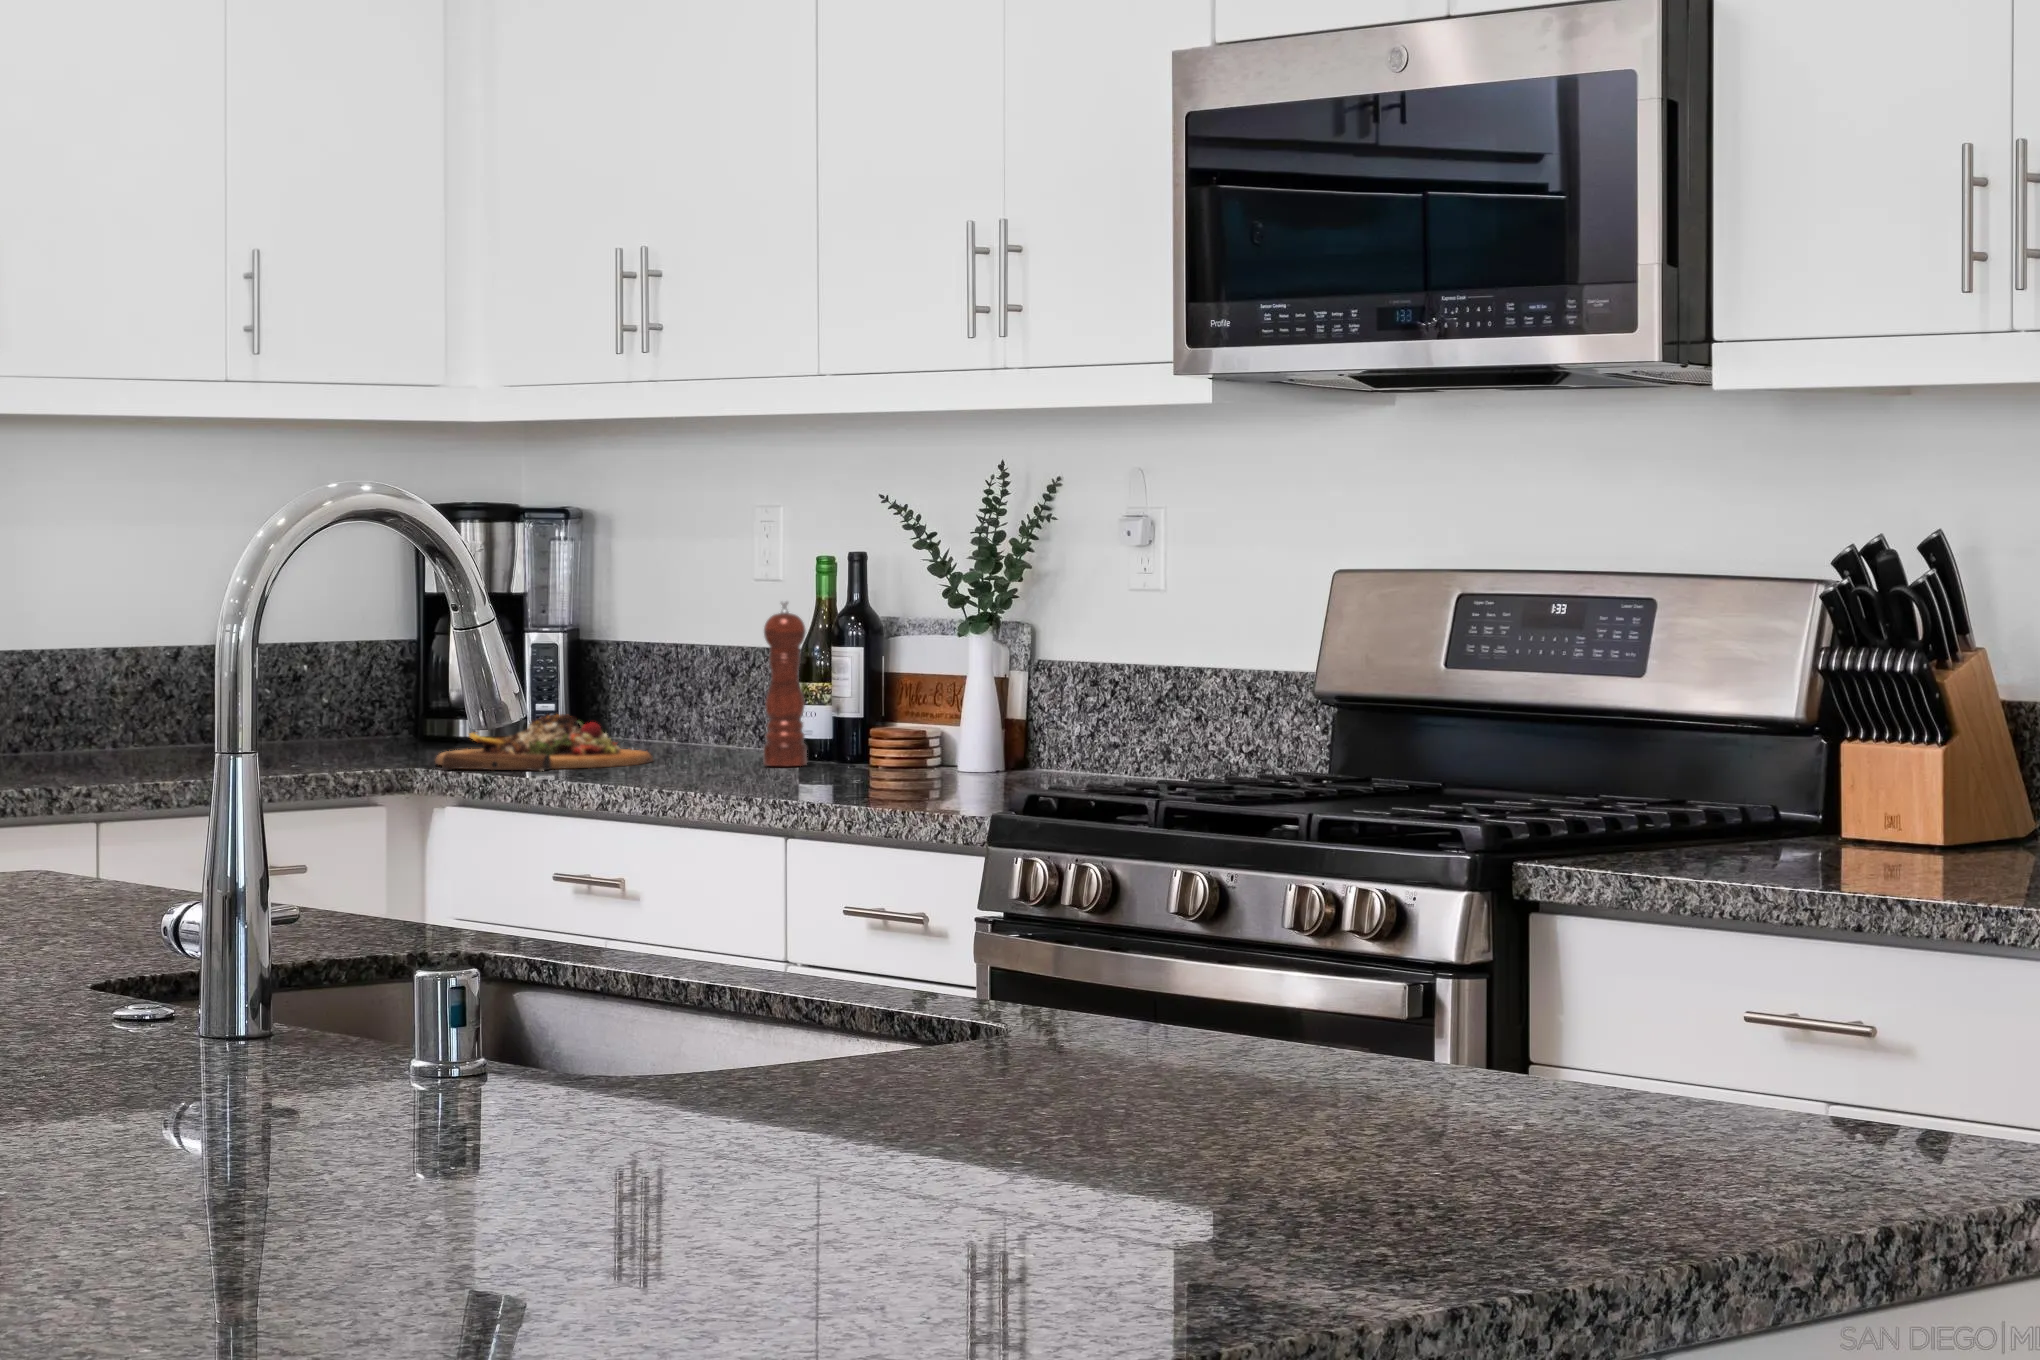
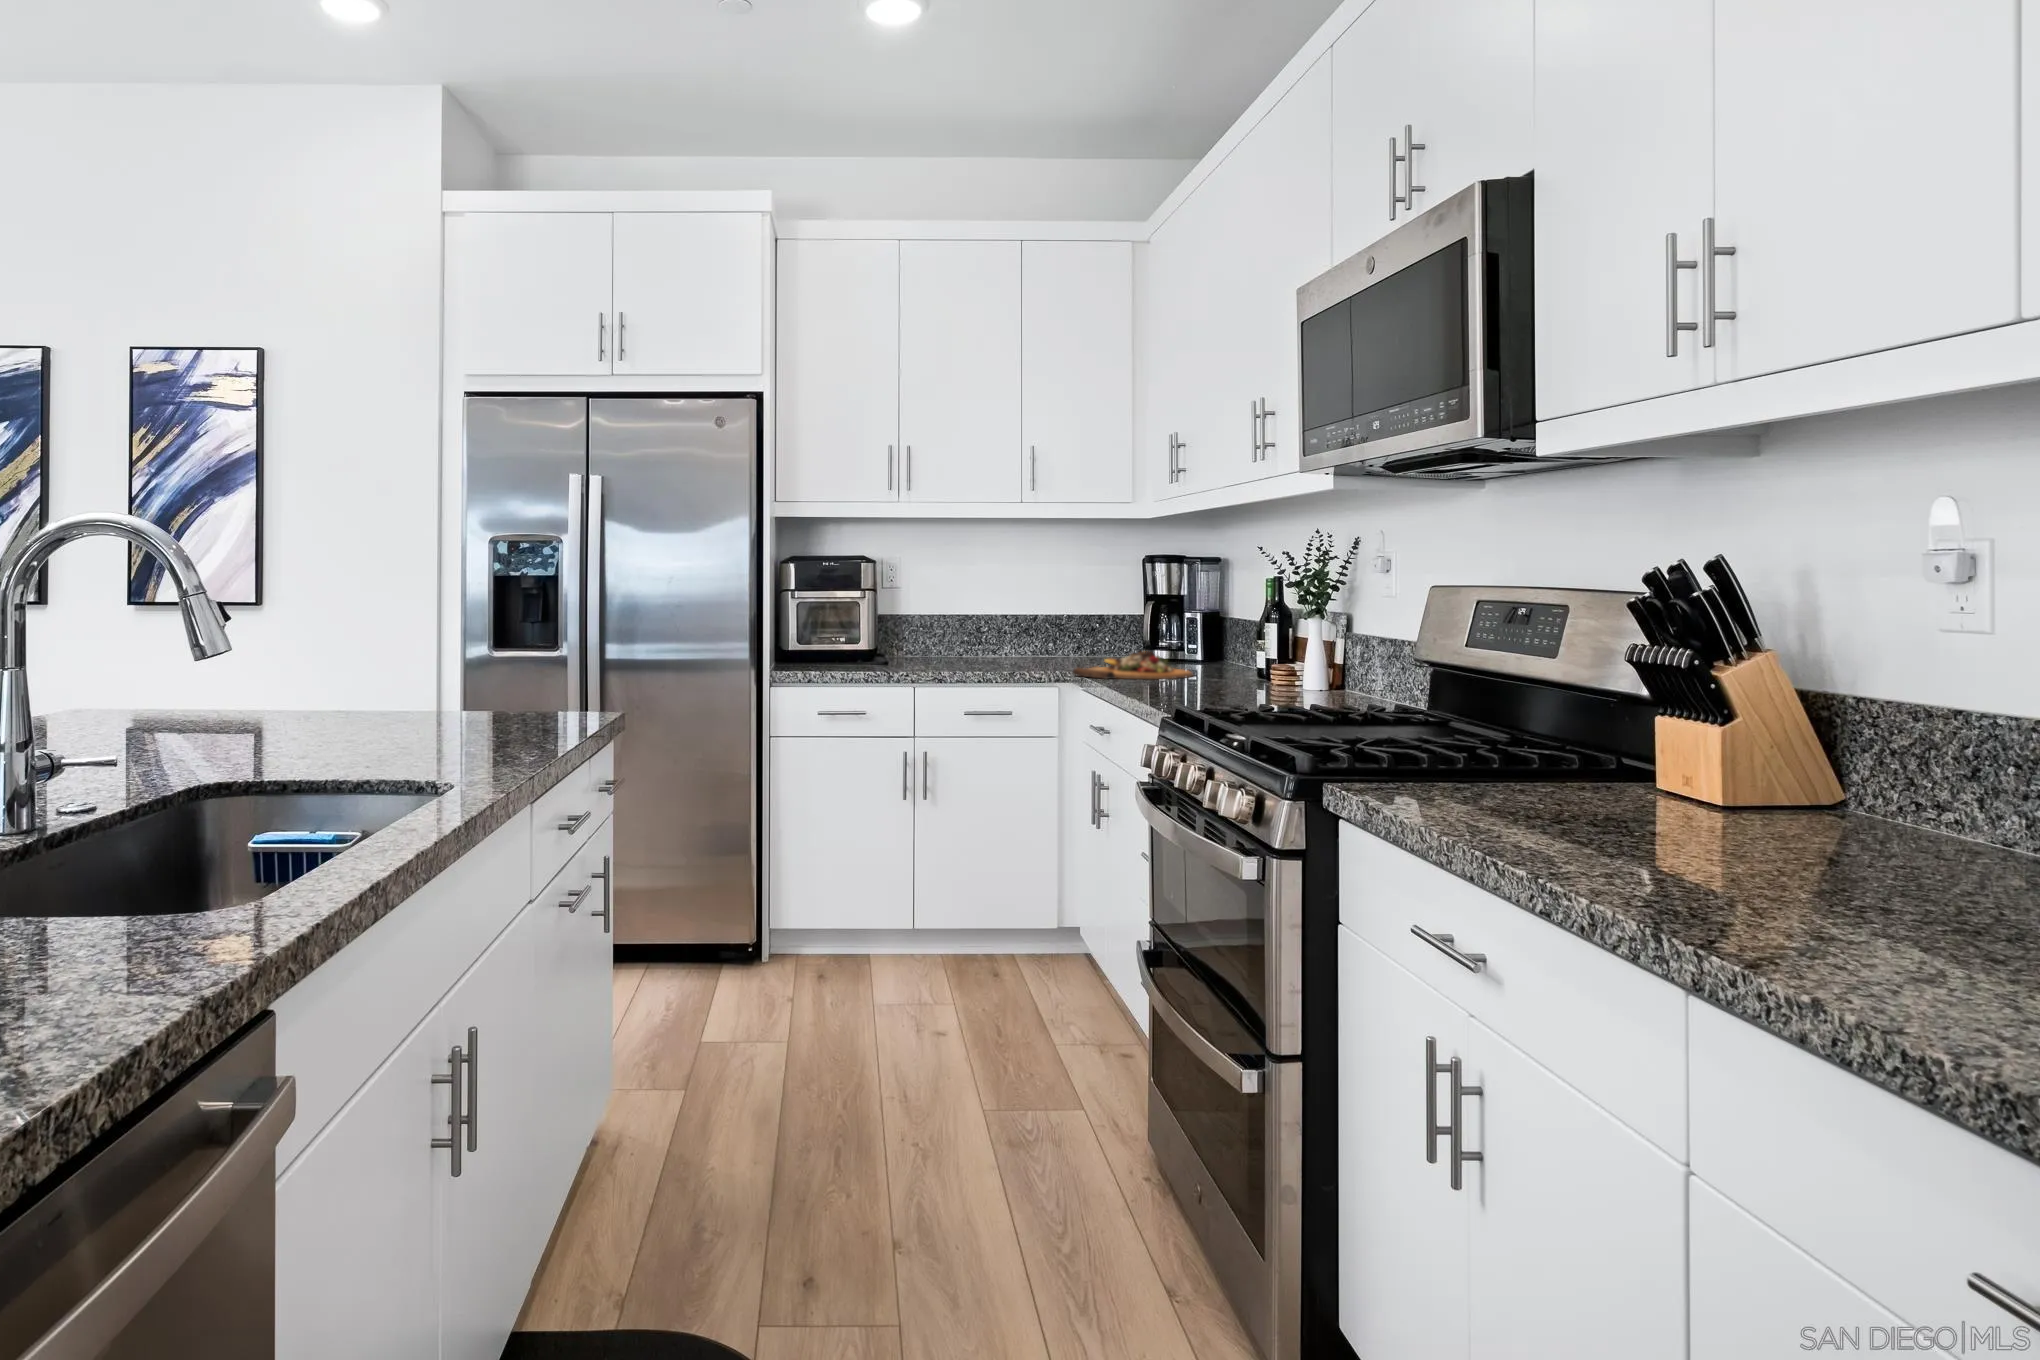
pepper mill: present [763,601,807,766] -> none [1211,597,1235,685]

